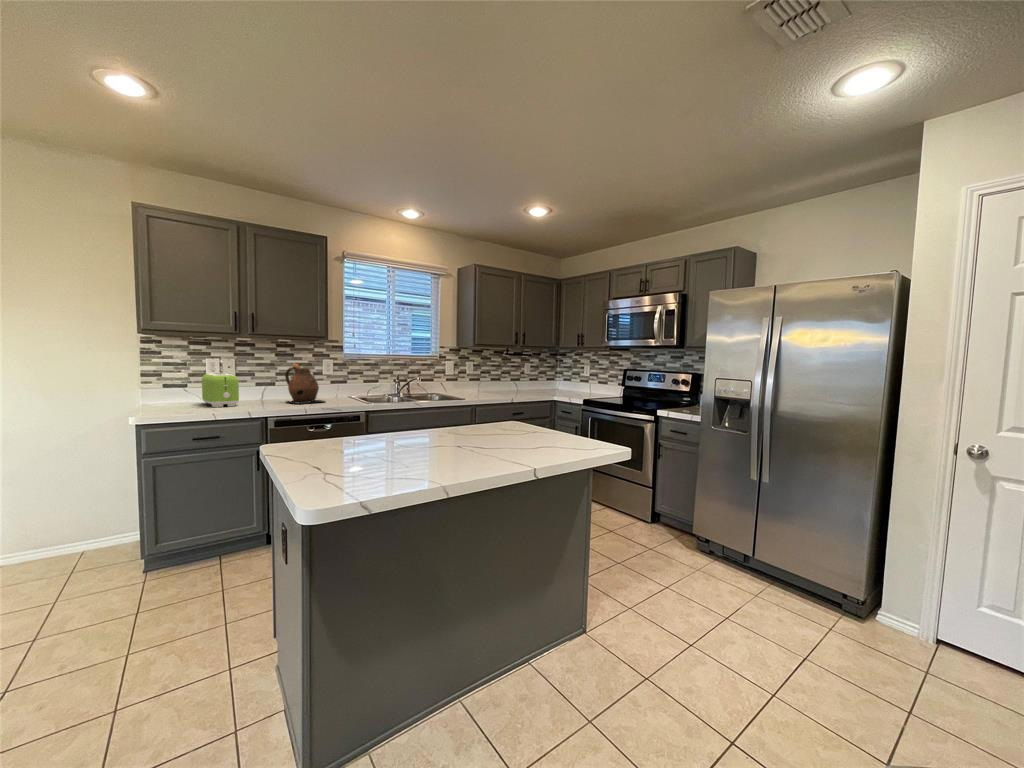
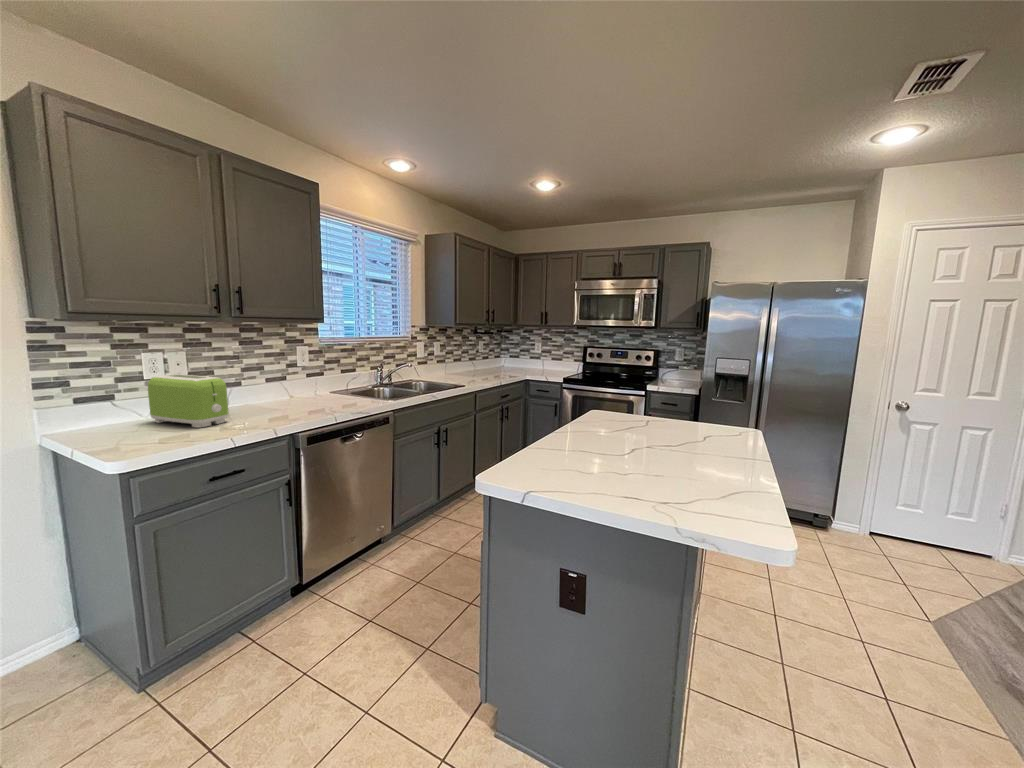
ceramic pitcher: present [285,363,326,404] -> none [271,355,329,411]

